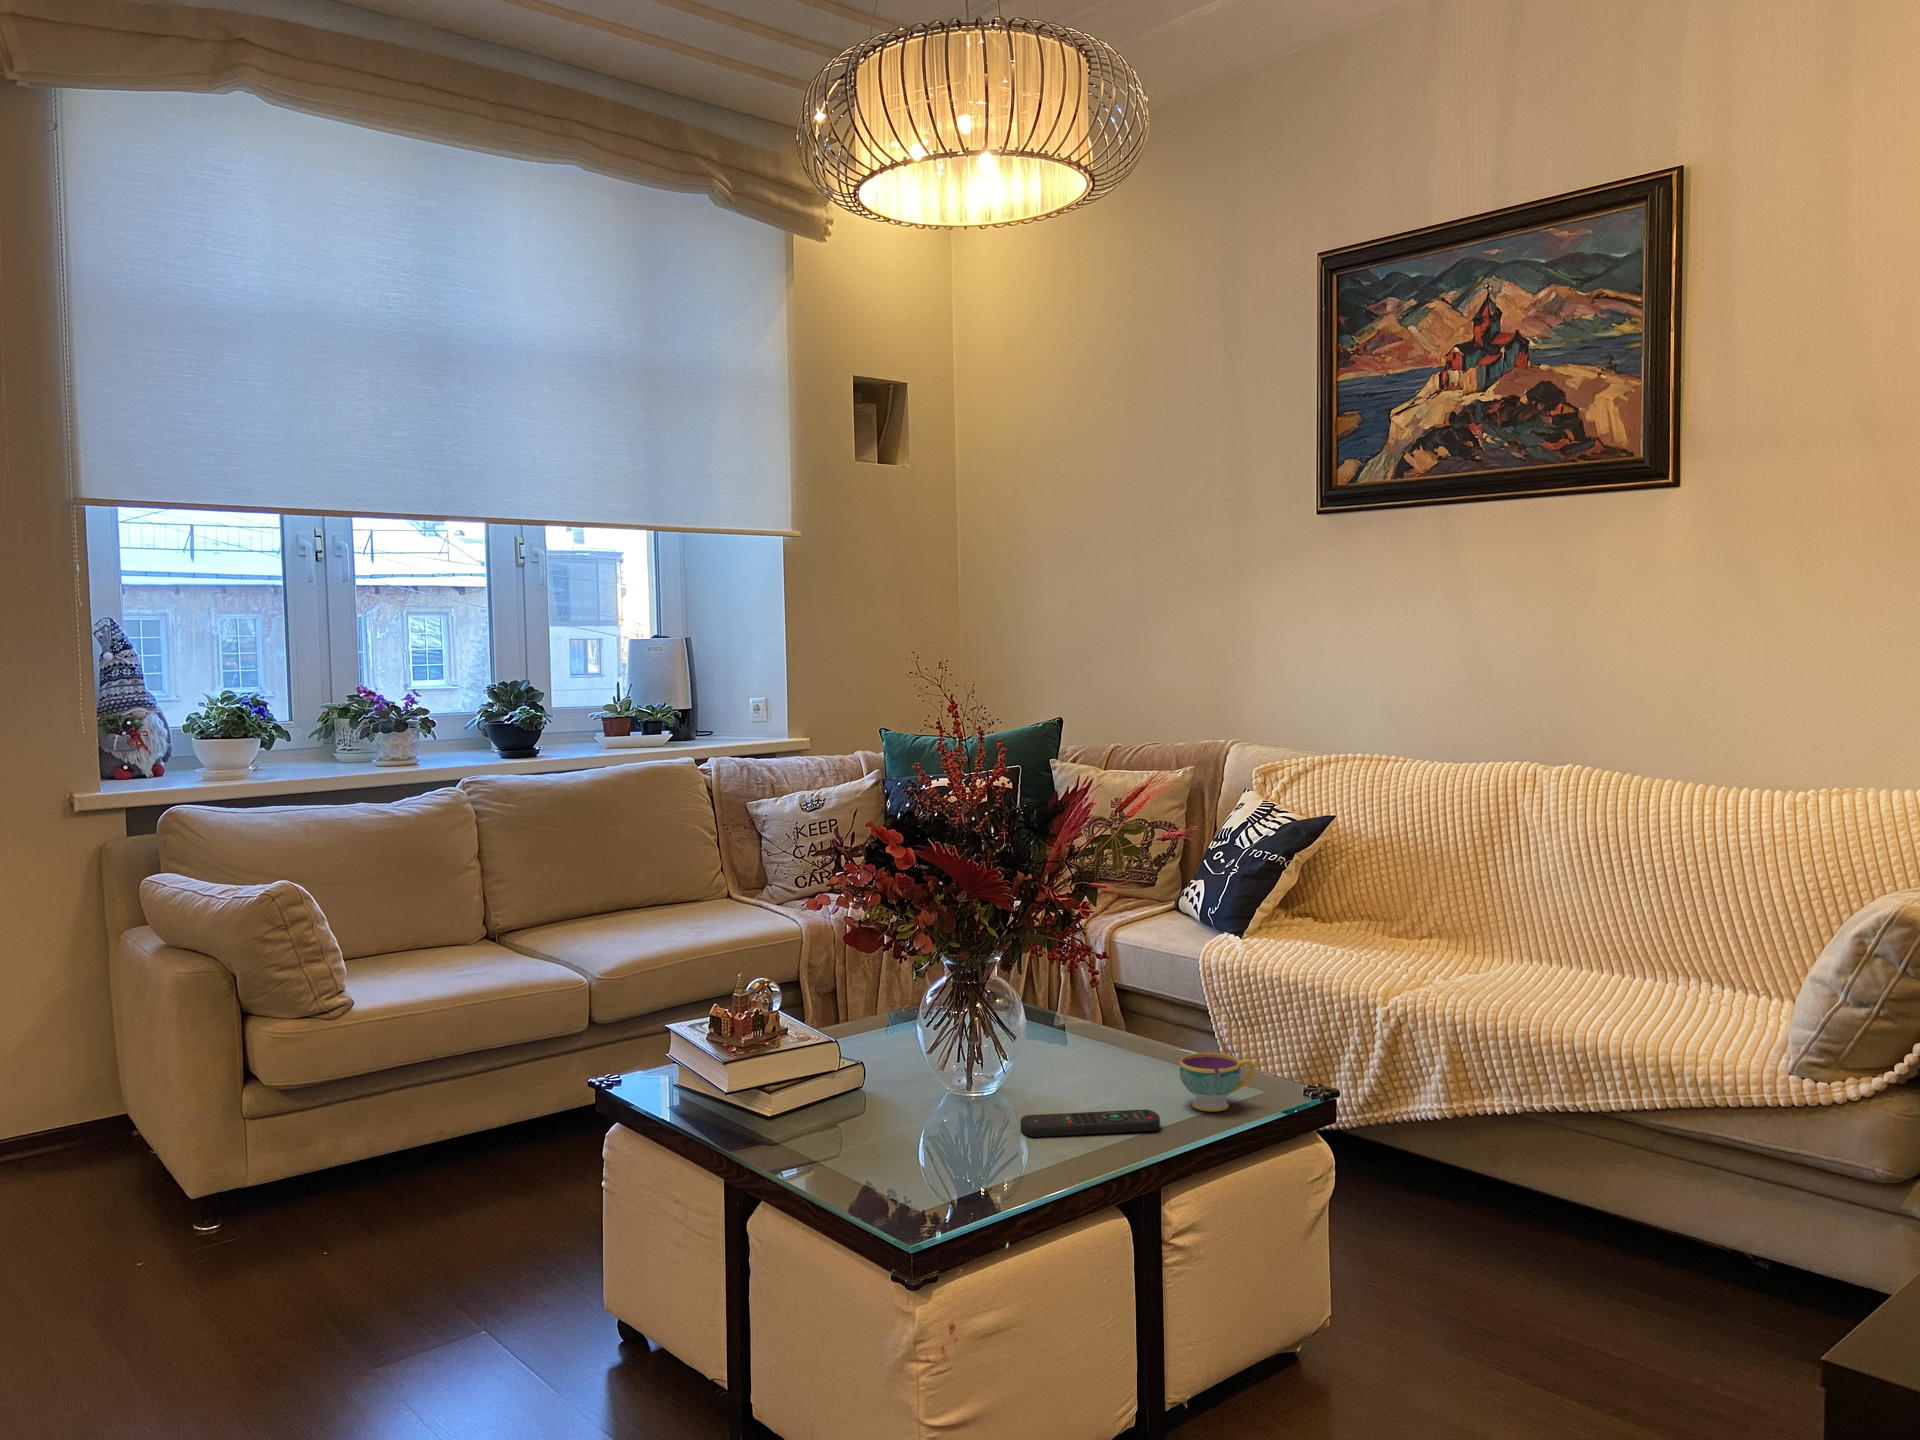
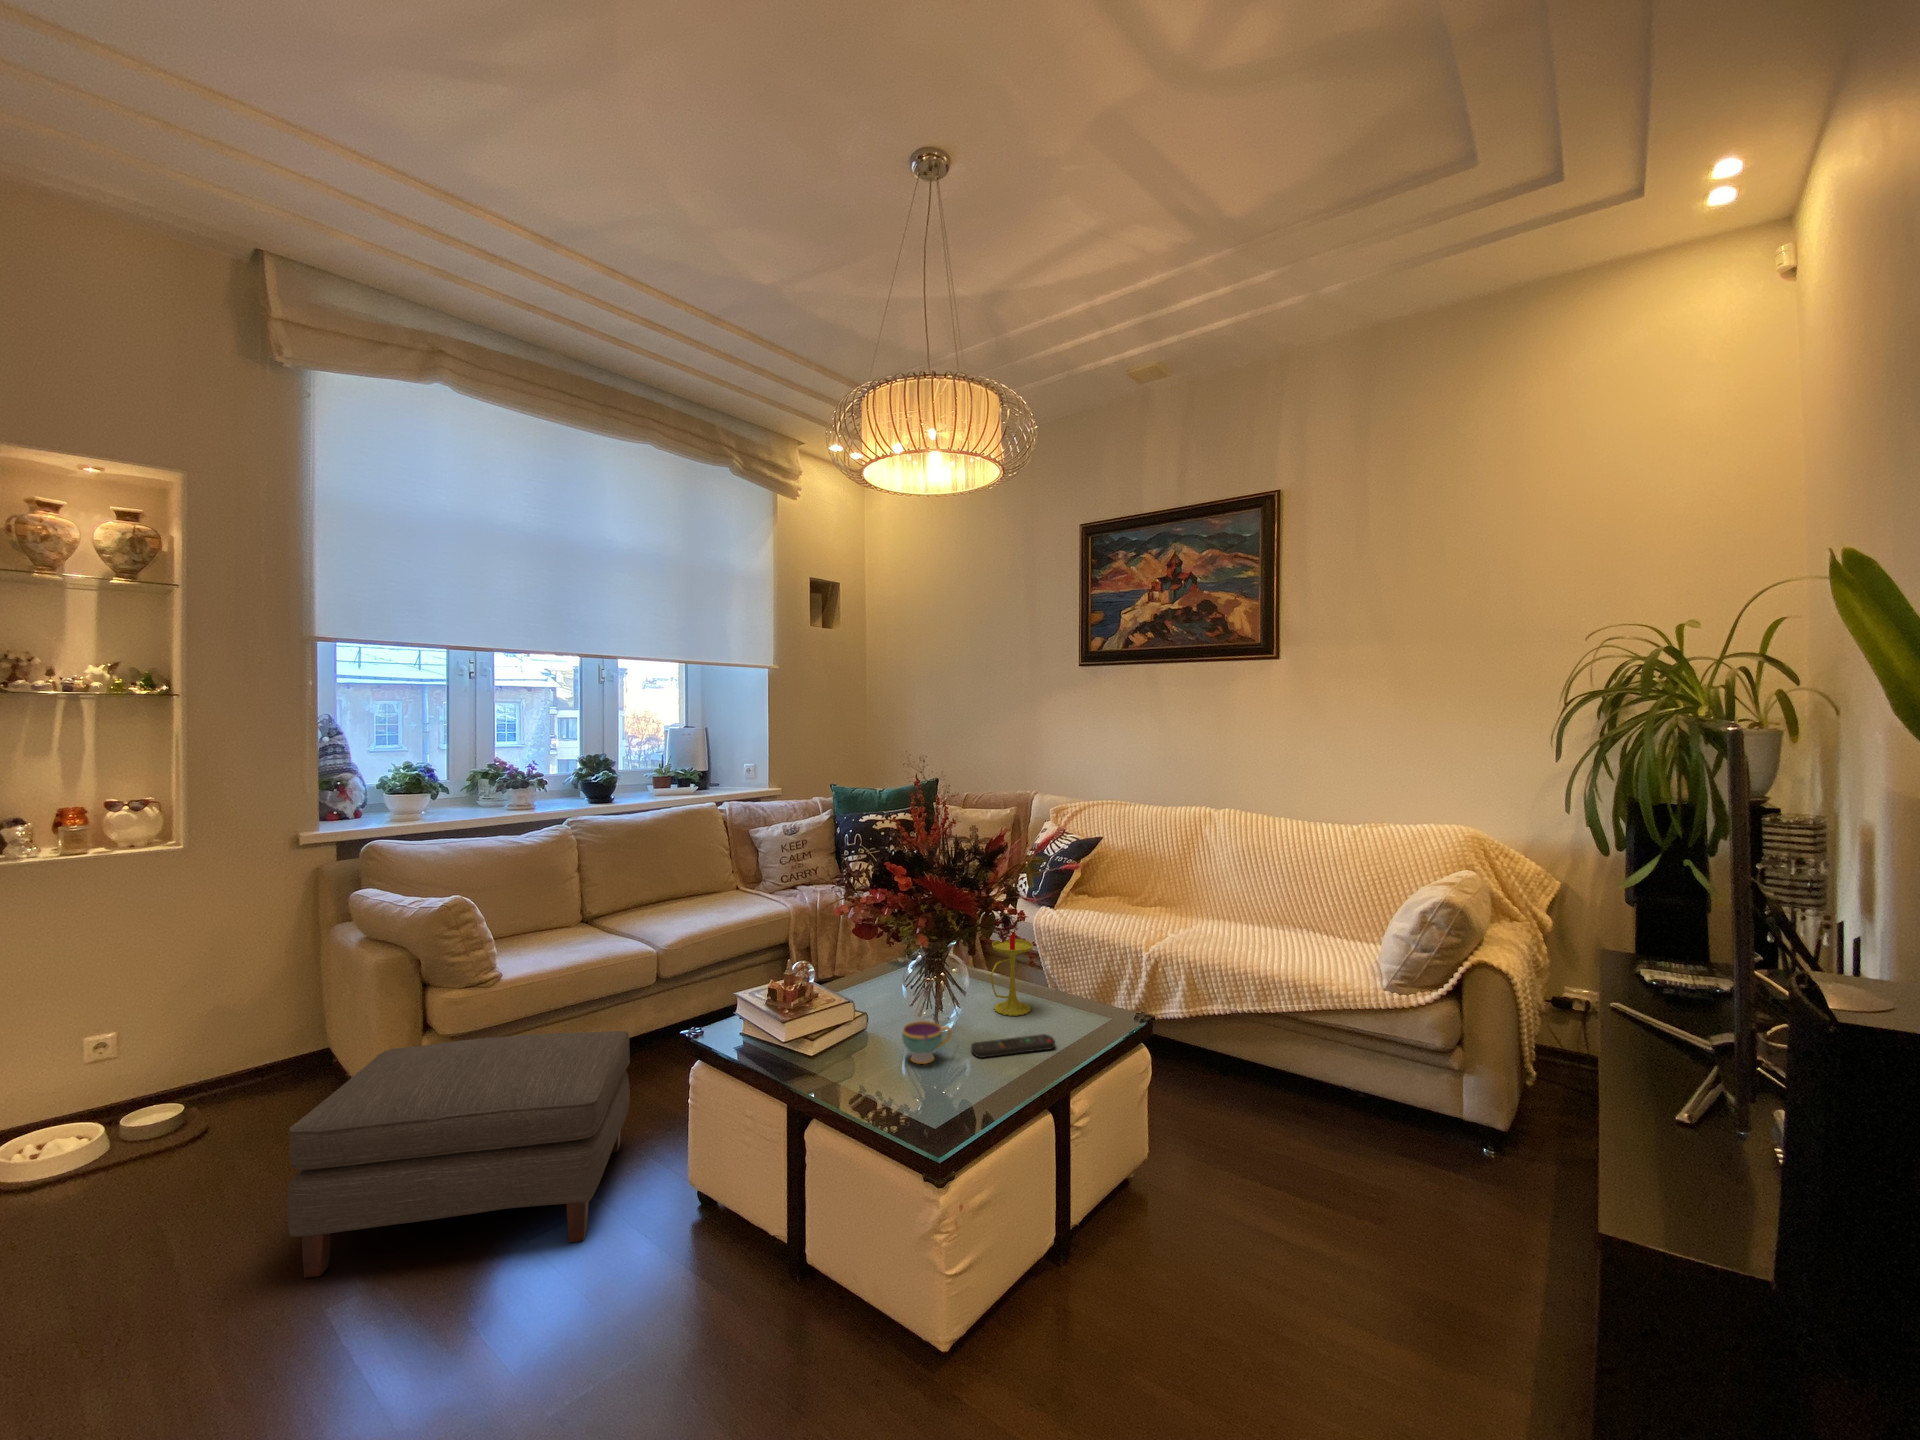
candle: none [1071,903,1146,1085] -> present [990,930,1033,1016]
teacup: present [1180,1053,1256,1112] -> present [902,1021,952,1064]
ottoman: none [59,1084,529,1383] -> present [288,1031,630,1278]

